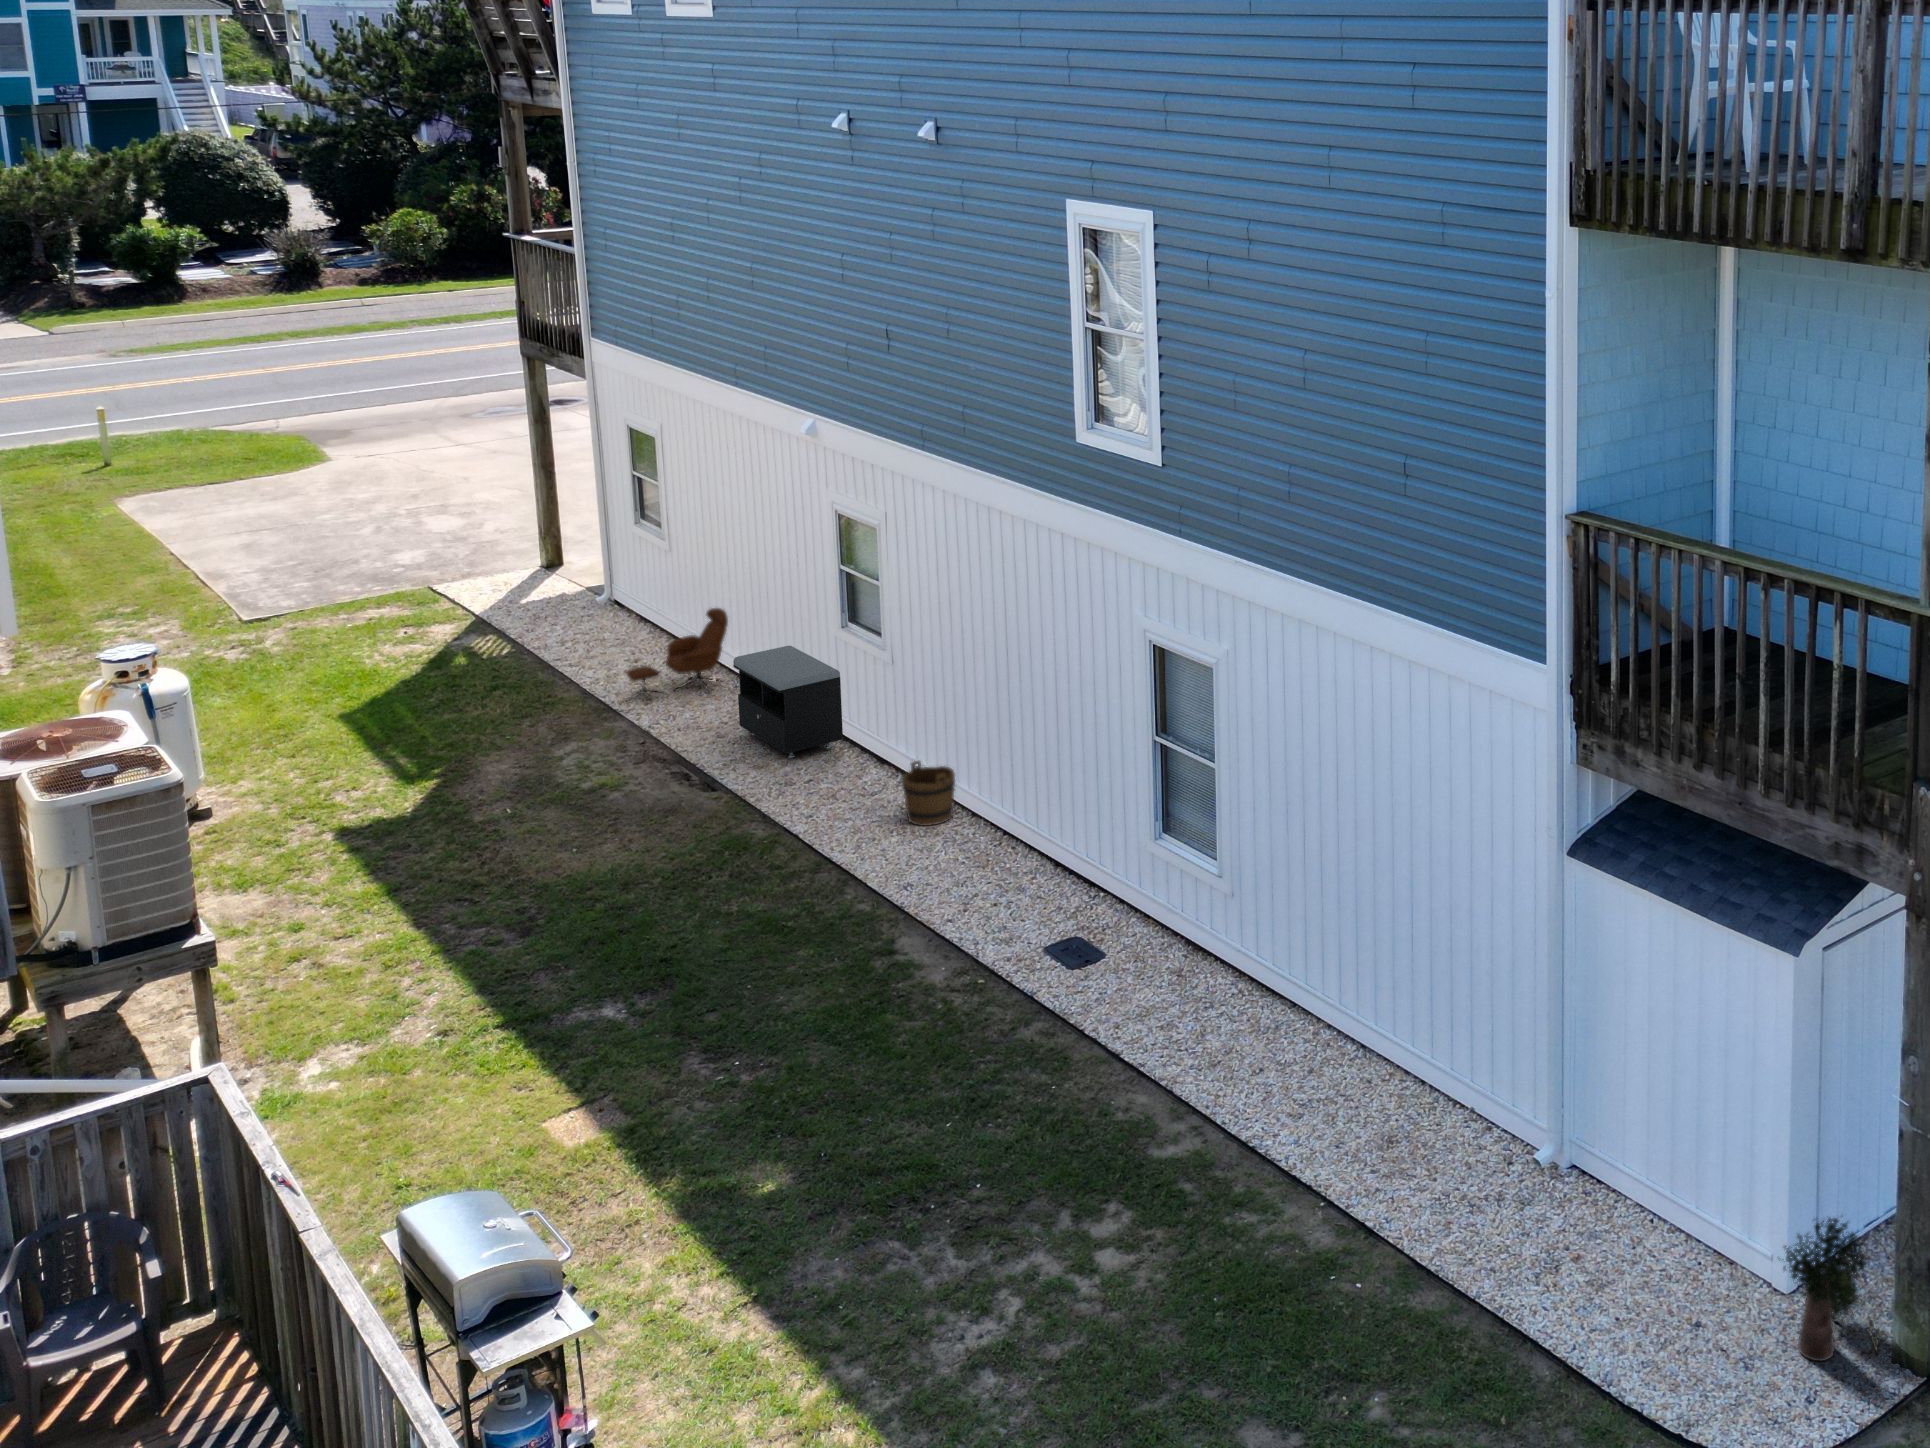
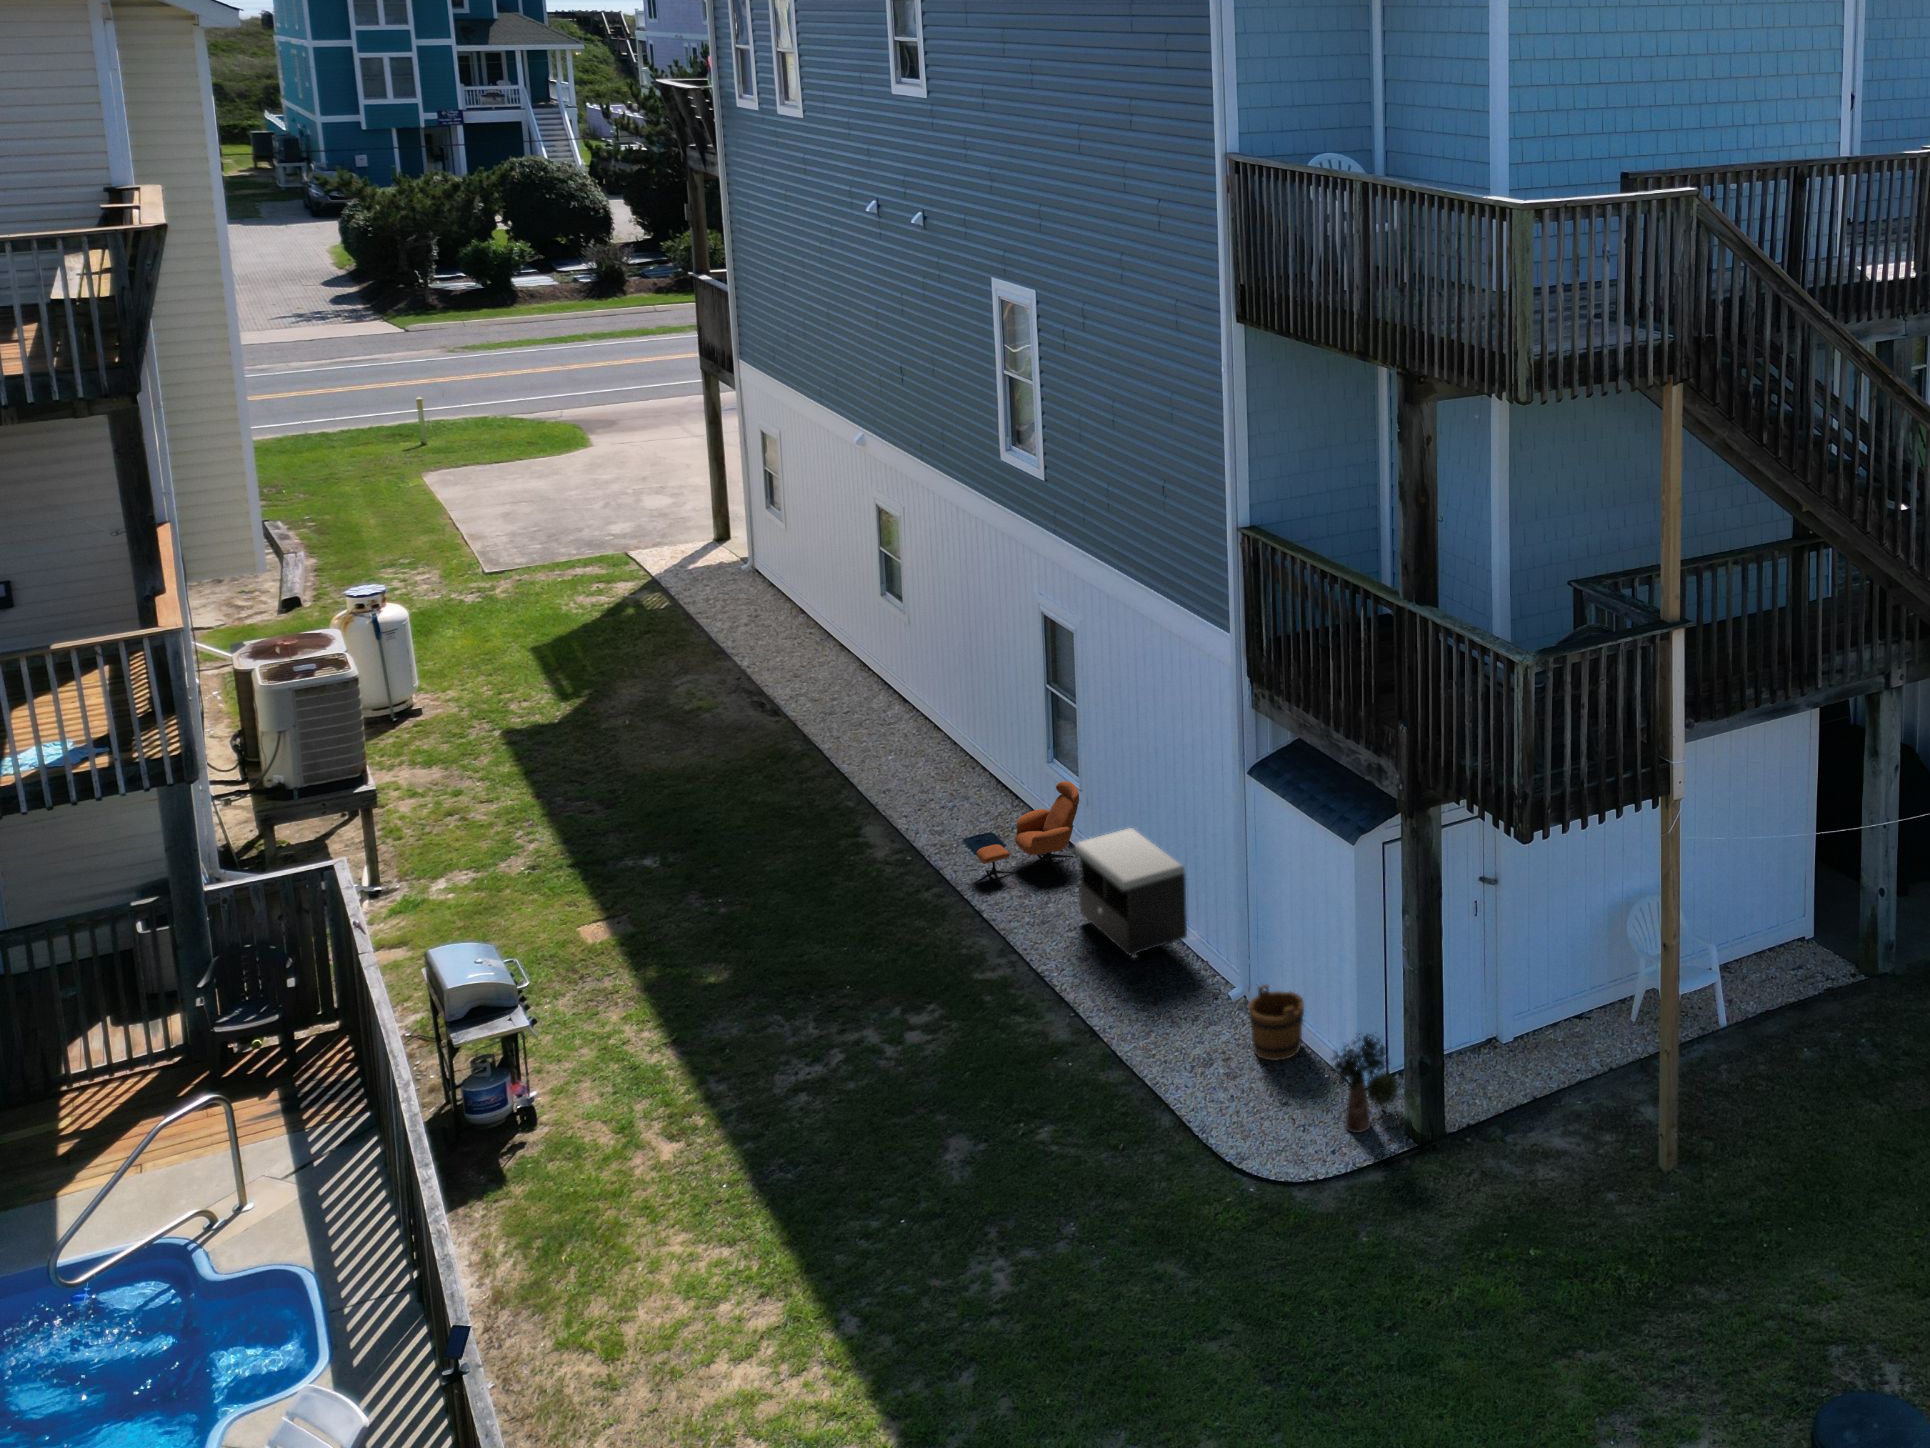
lounge chair: present [626,608,728,701] -> present [975,781,1079,885]
storage bench: present [733,646,843,758] -> present [1074,828,1187,958]
bucket: present [902,761,955,826] -> present [1248,985,1304,1061]

